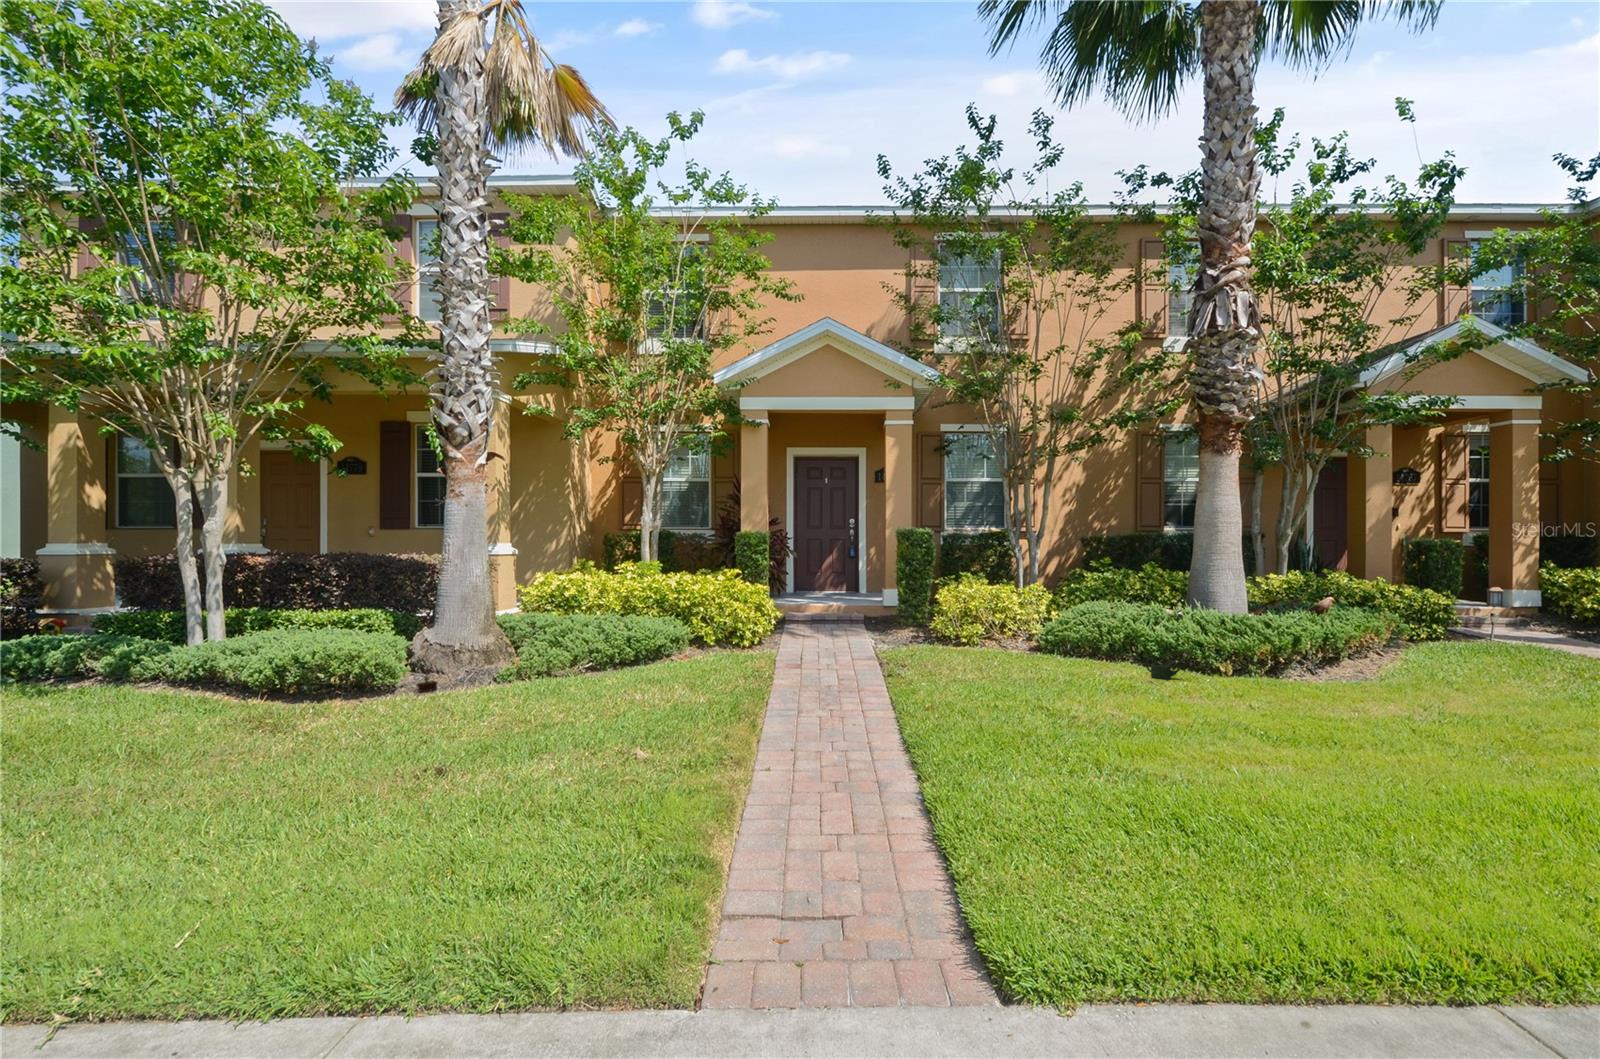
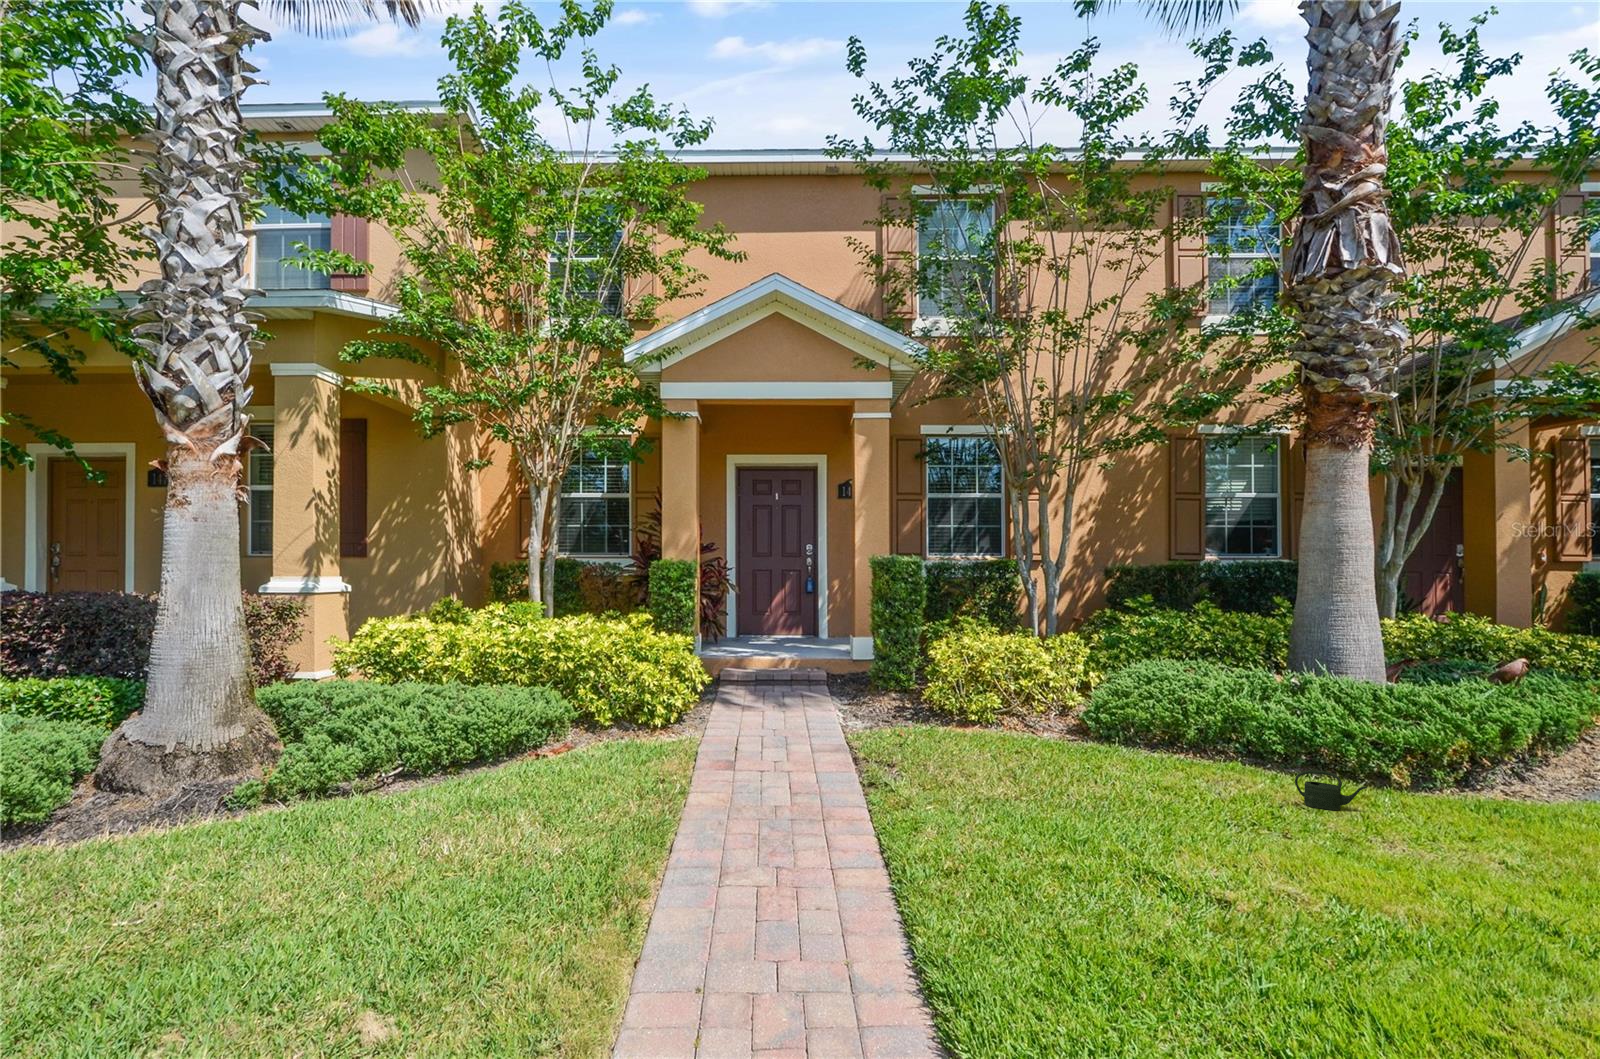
potted plant: present [412,646,449,692] -> none [23,761,124,850]

